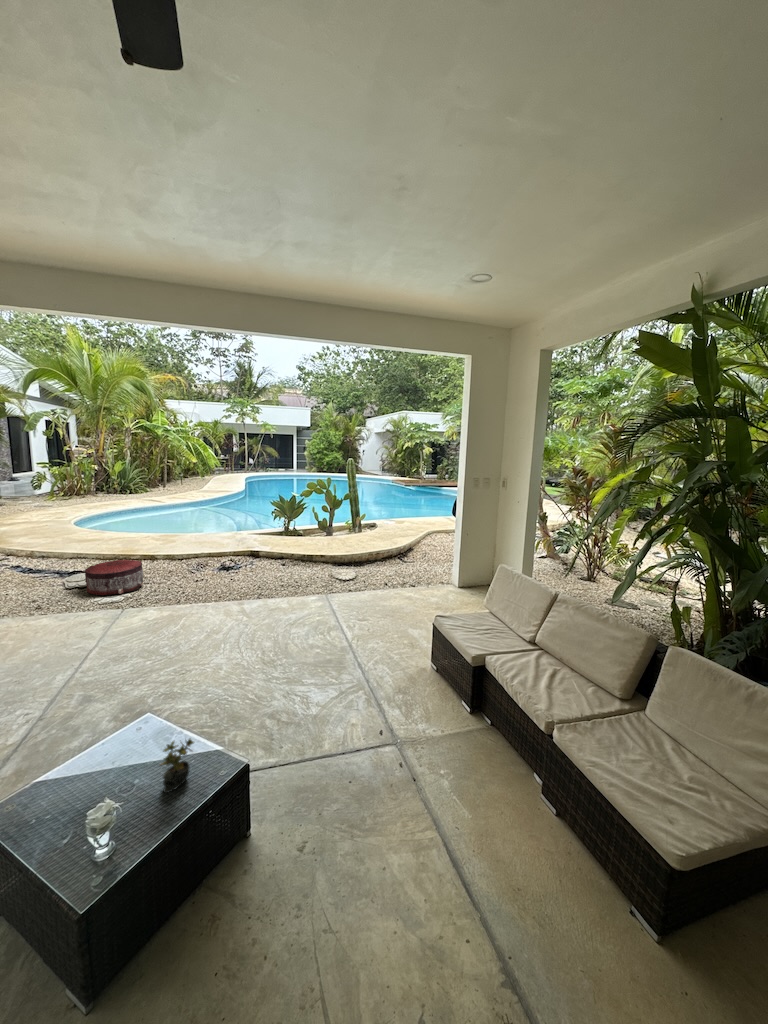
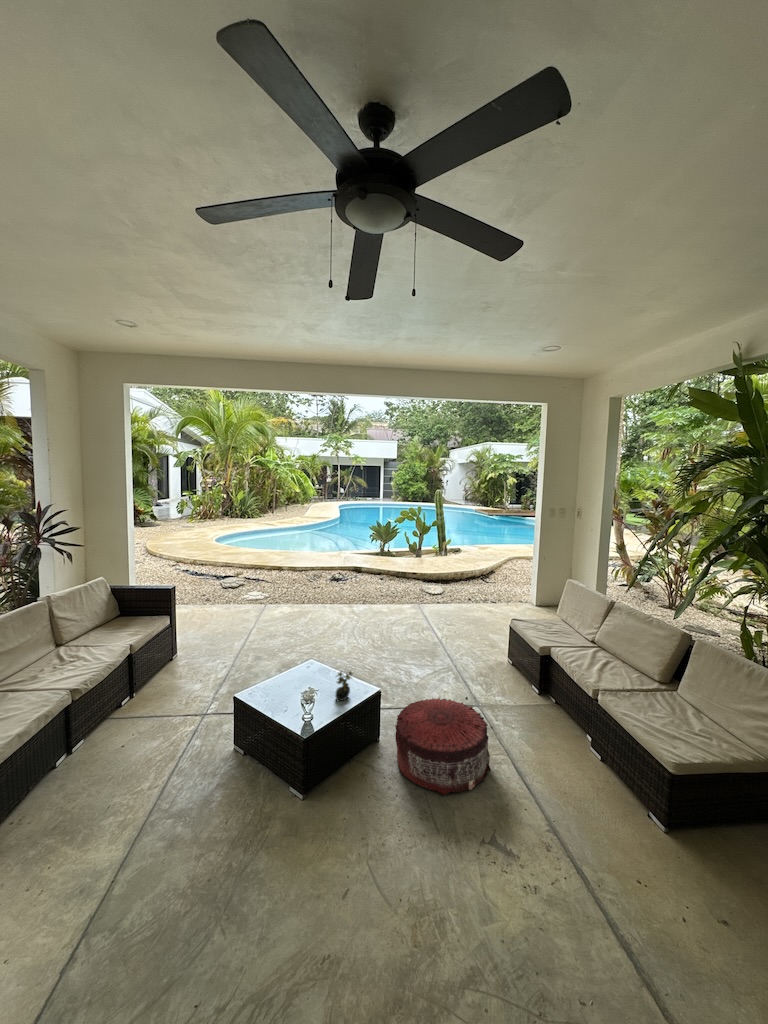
pouf: present [85,559,143,595] -> present [395,698,491,795]

